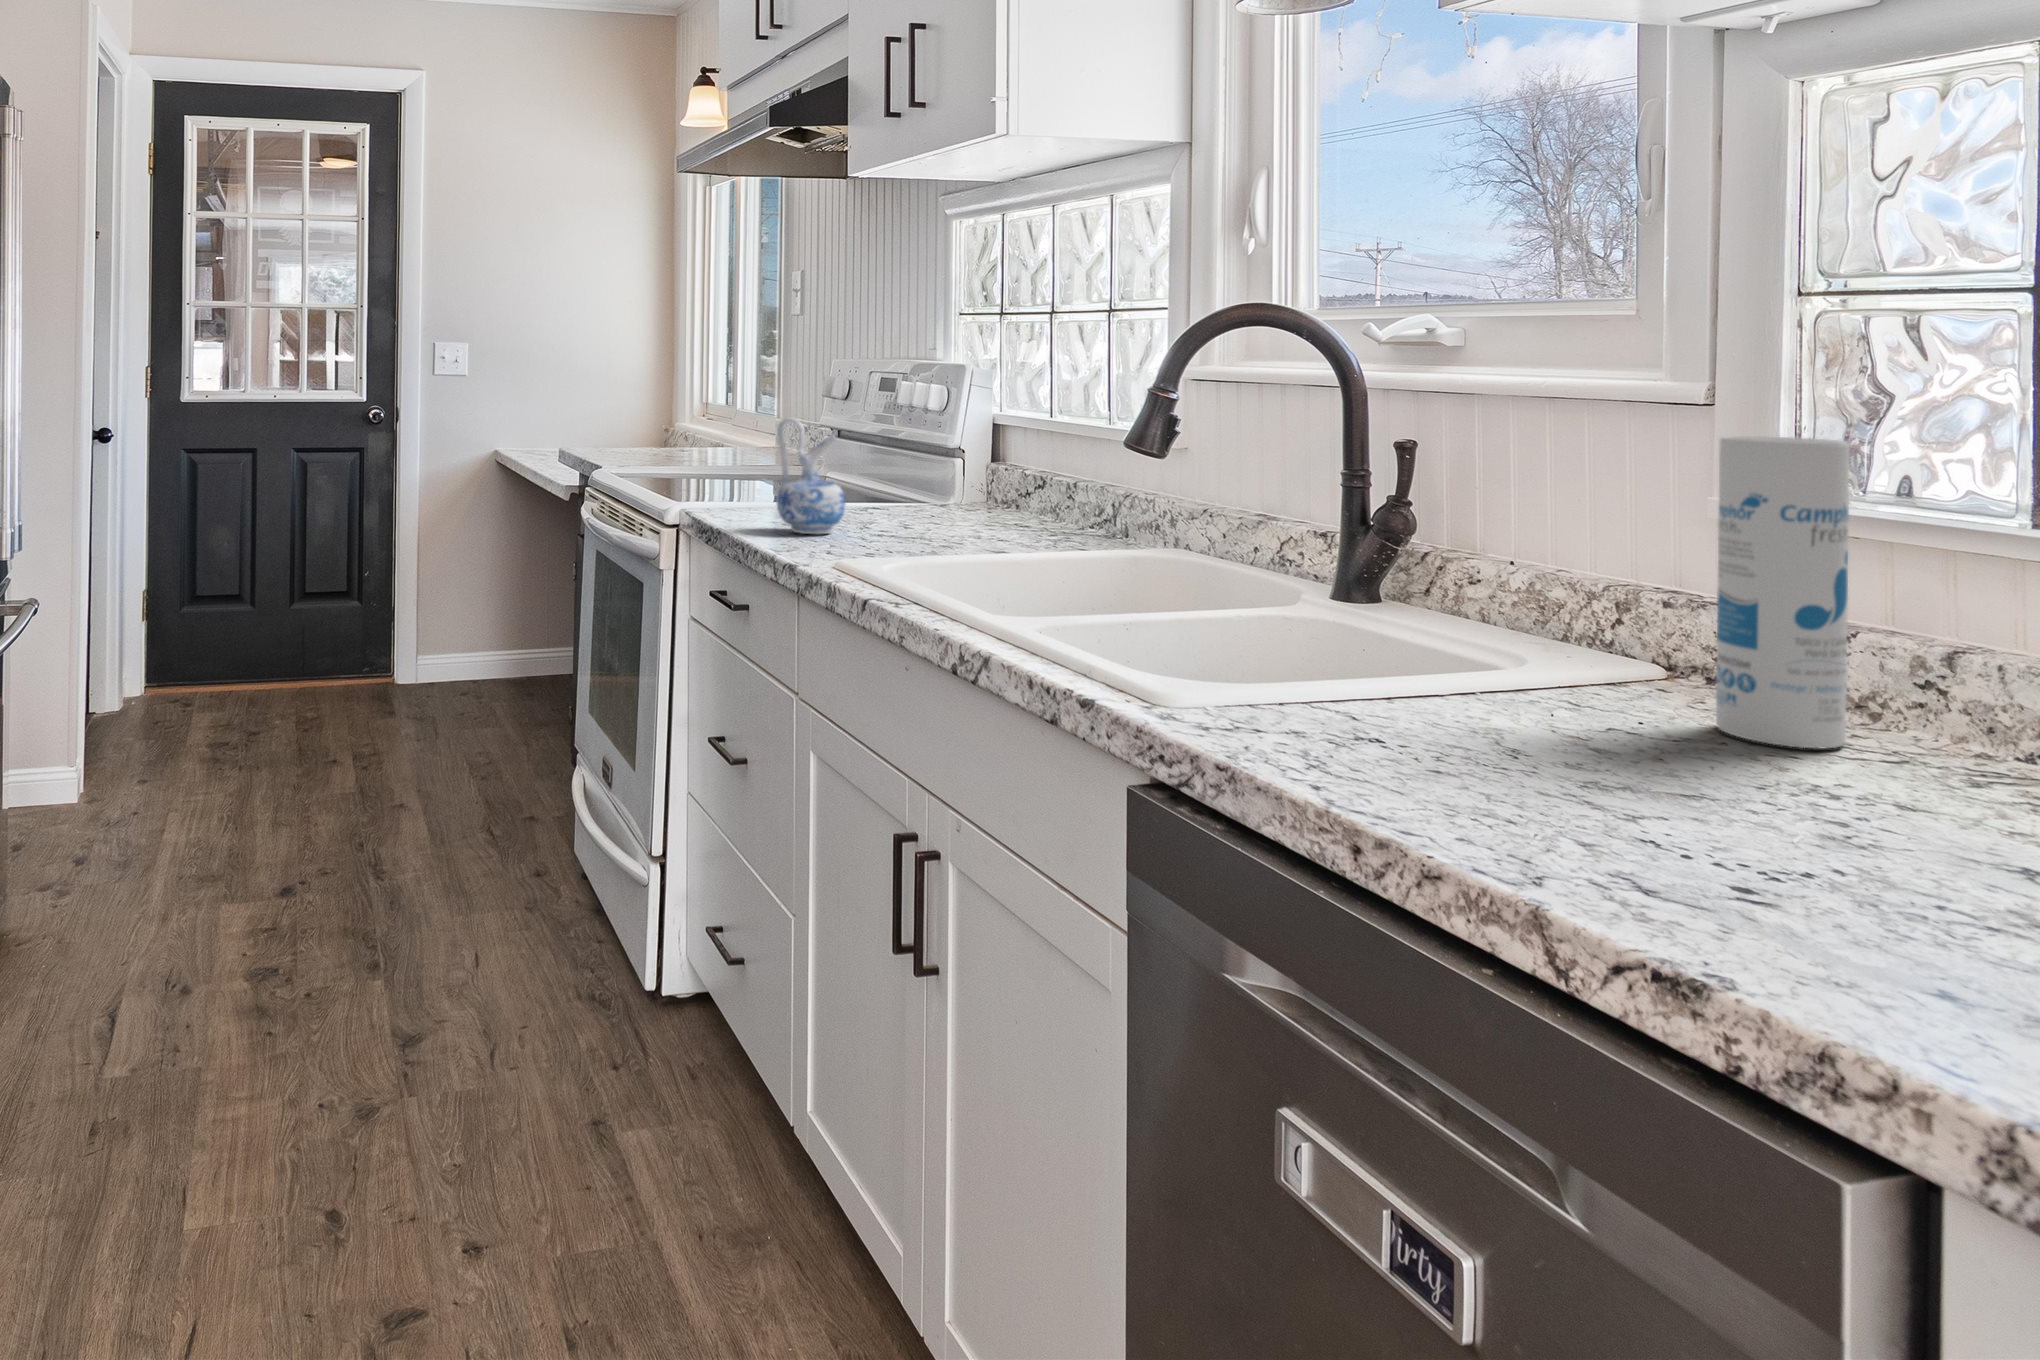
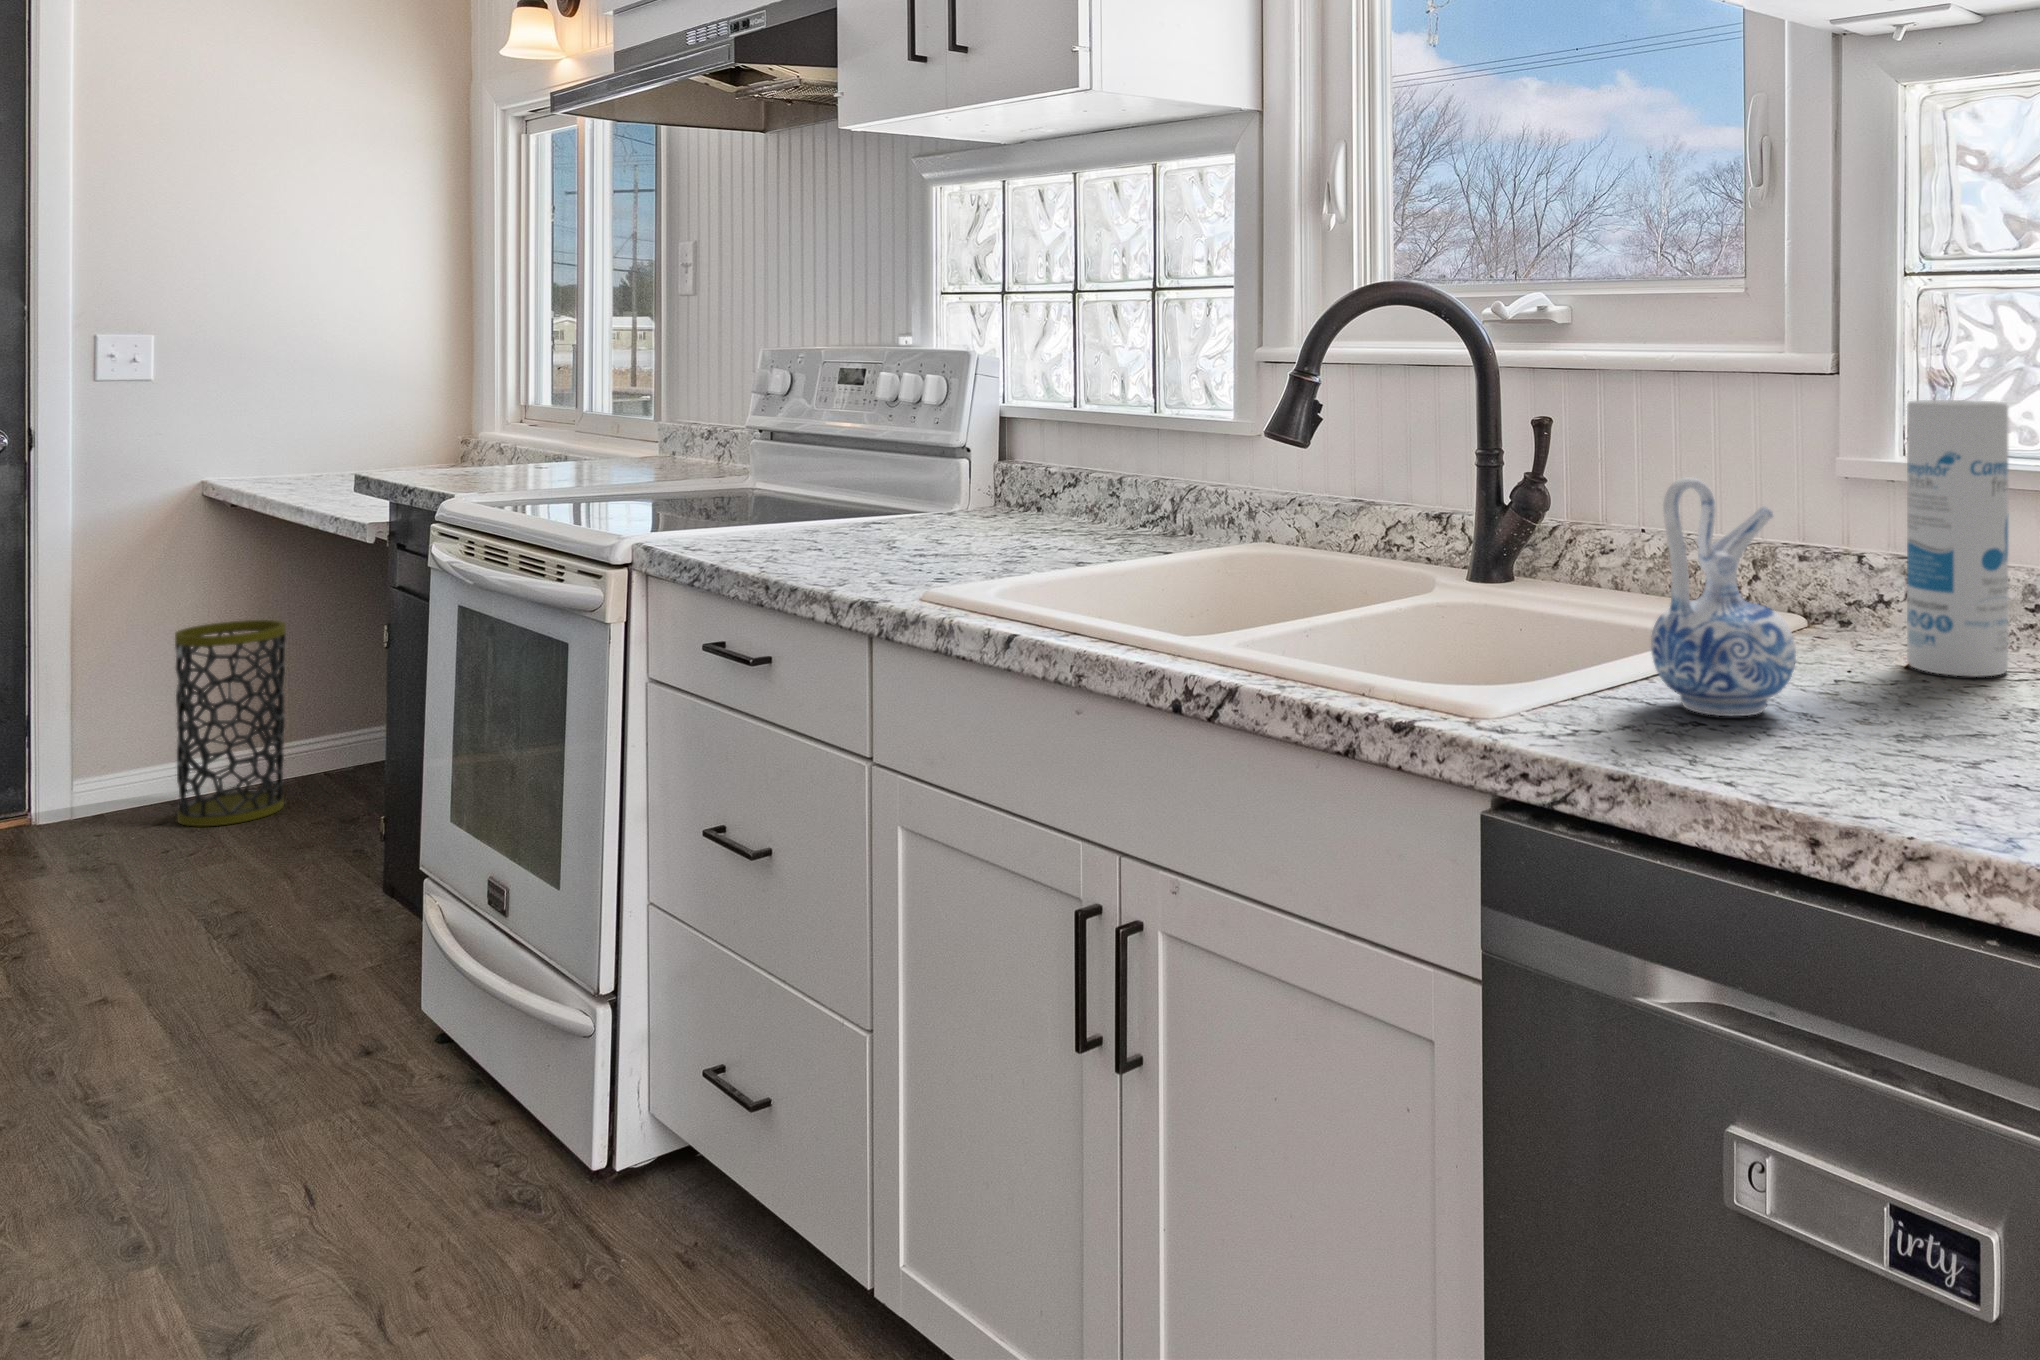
ceramic pitcher: present [777,417,845,534] -> present [1651,477,1796,716]
trash can: none [455,552,524,700] -> present [175,620,286,826]

